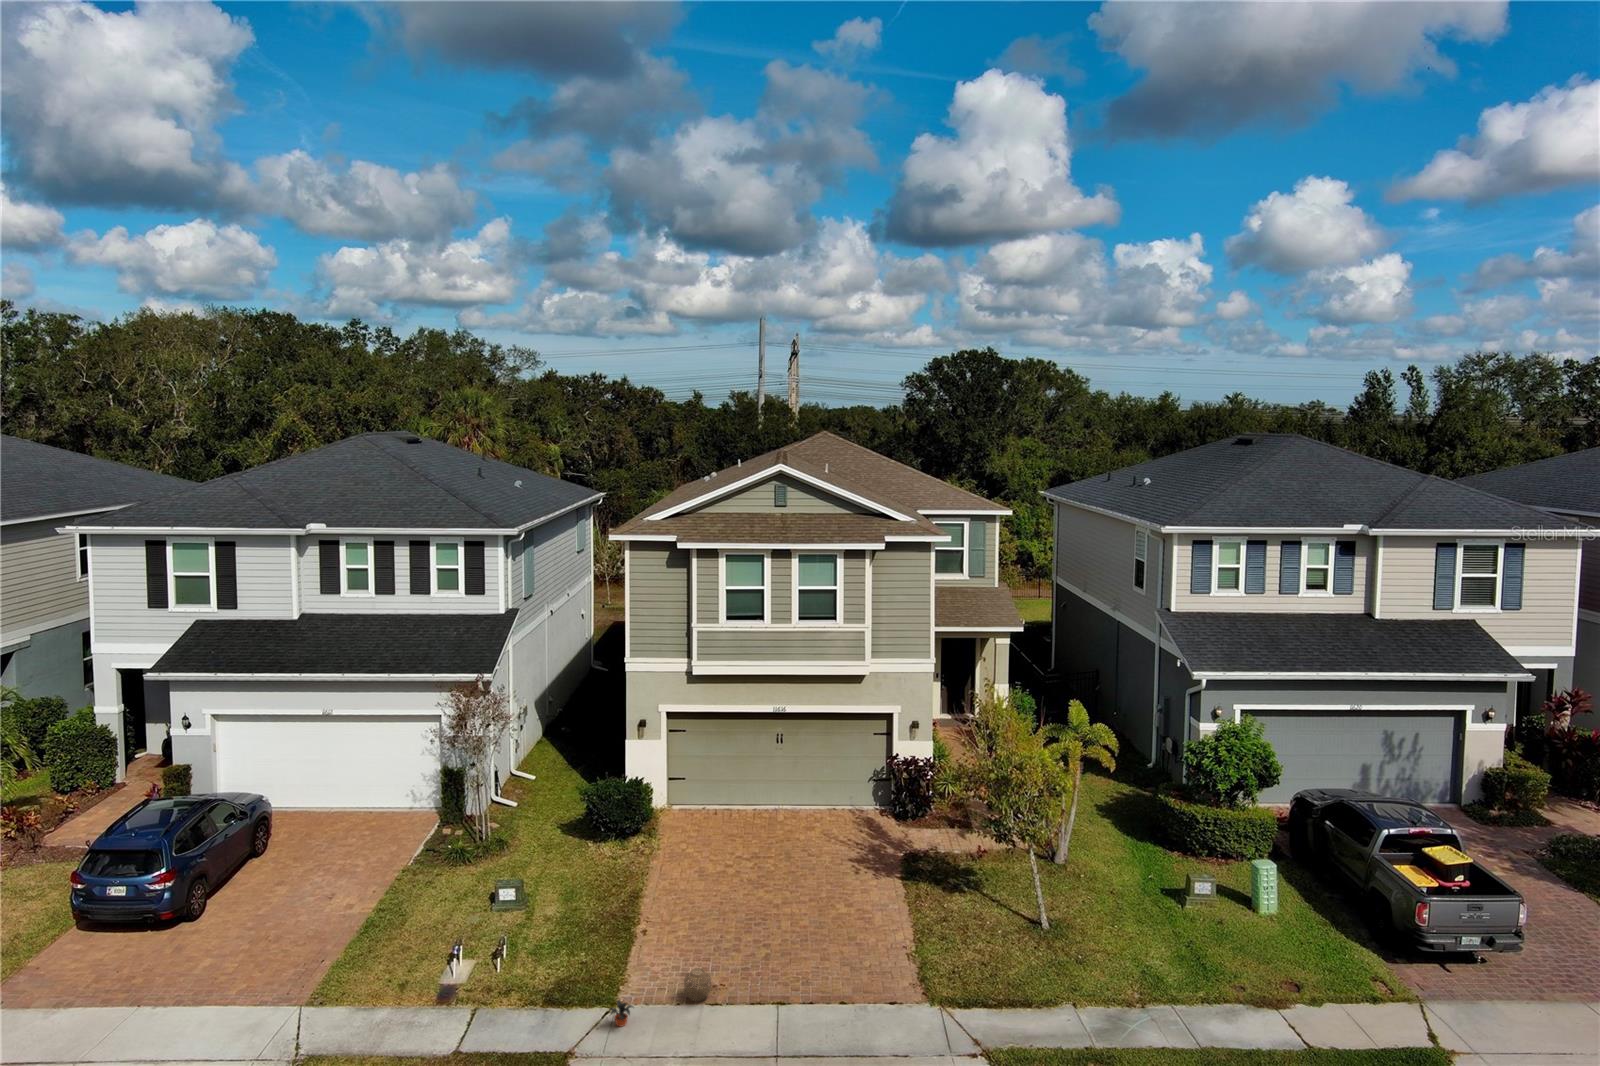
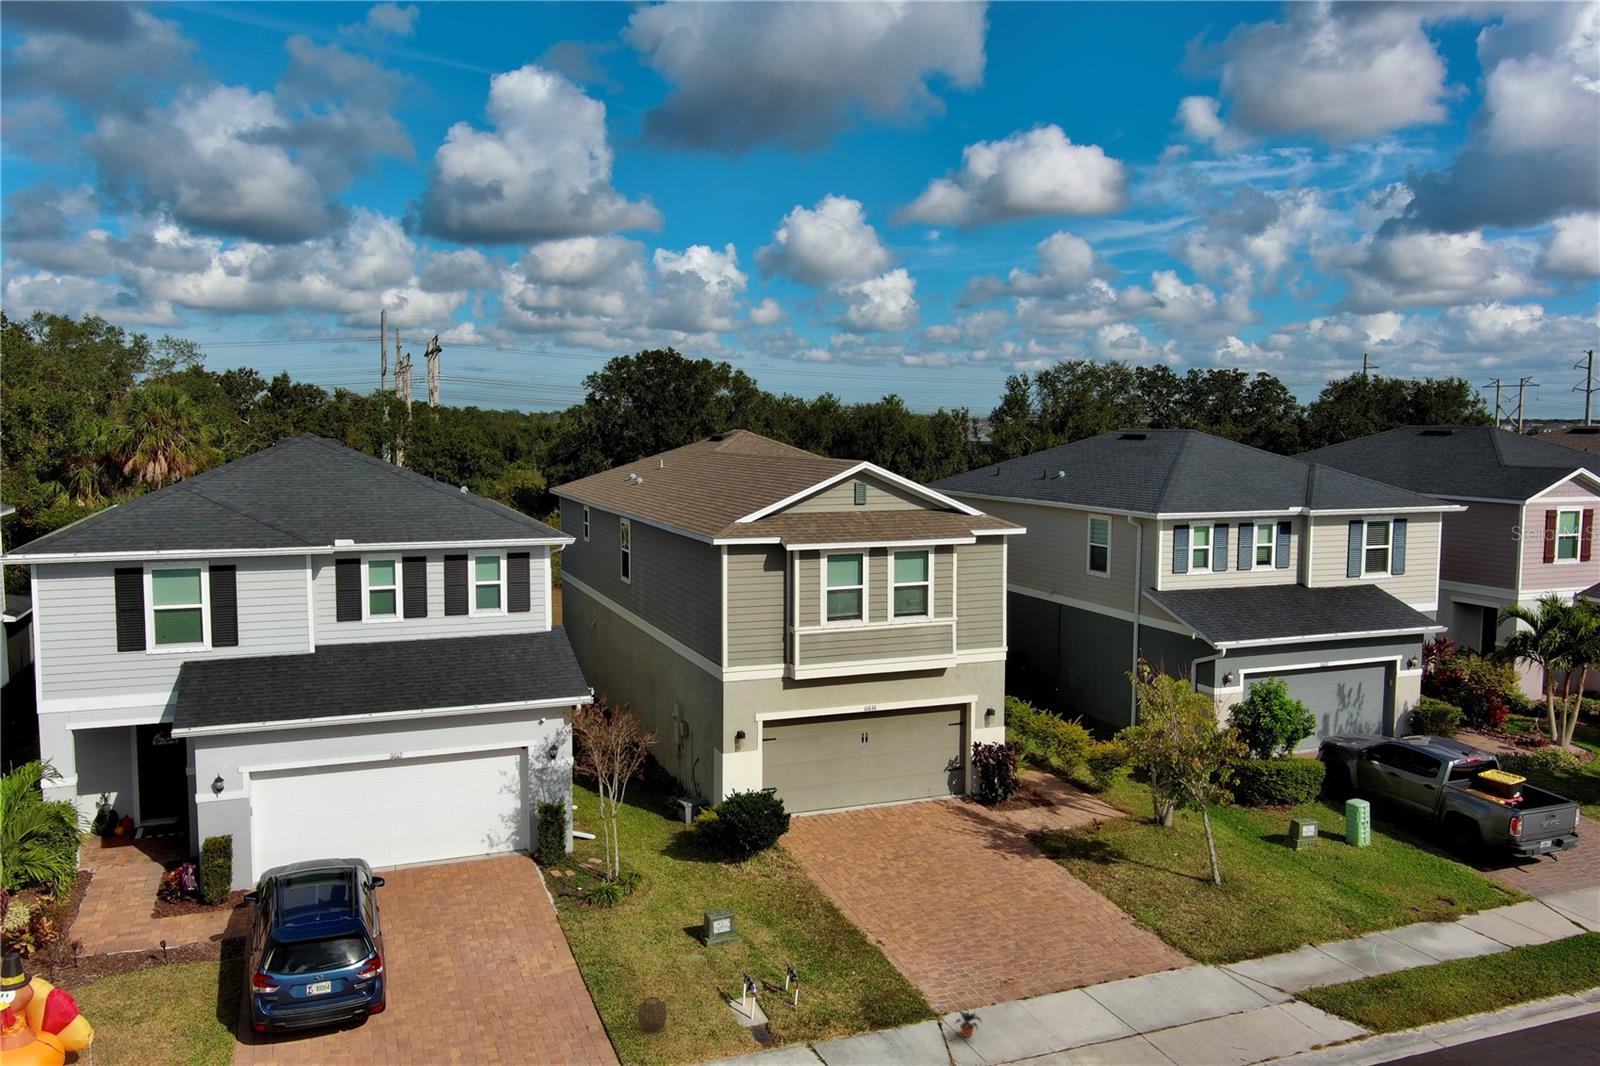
woven basket: present [684,968,711,1001] -> present [638,997,666,1032]

